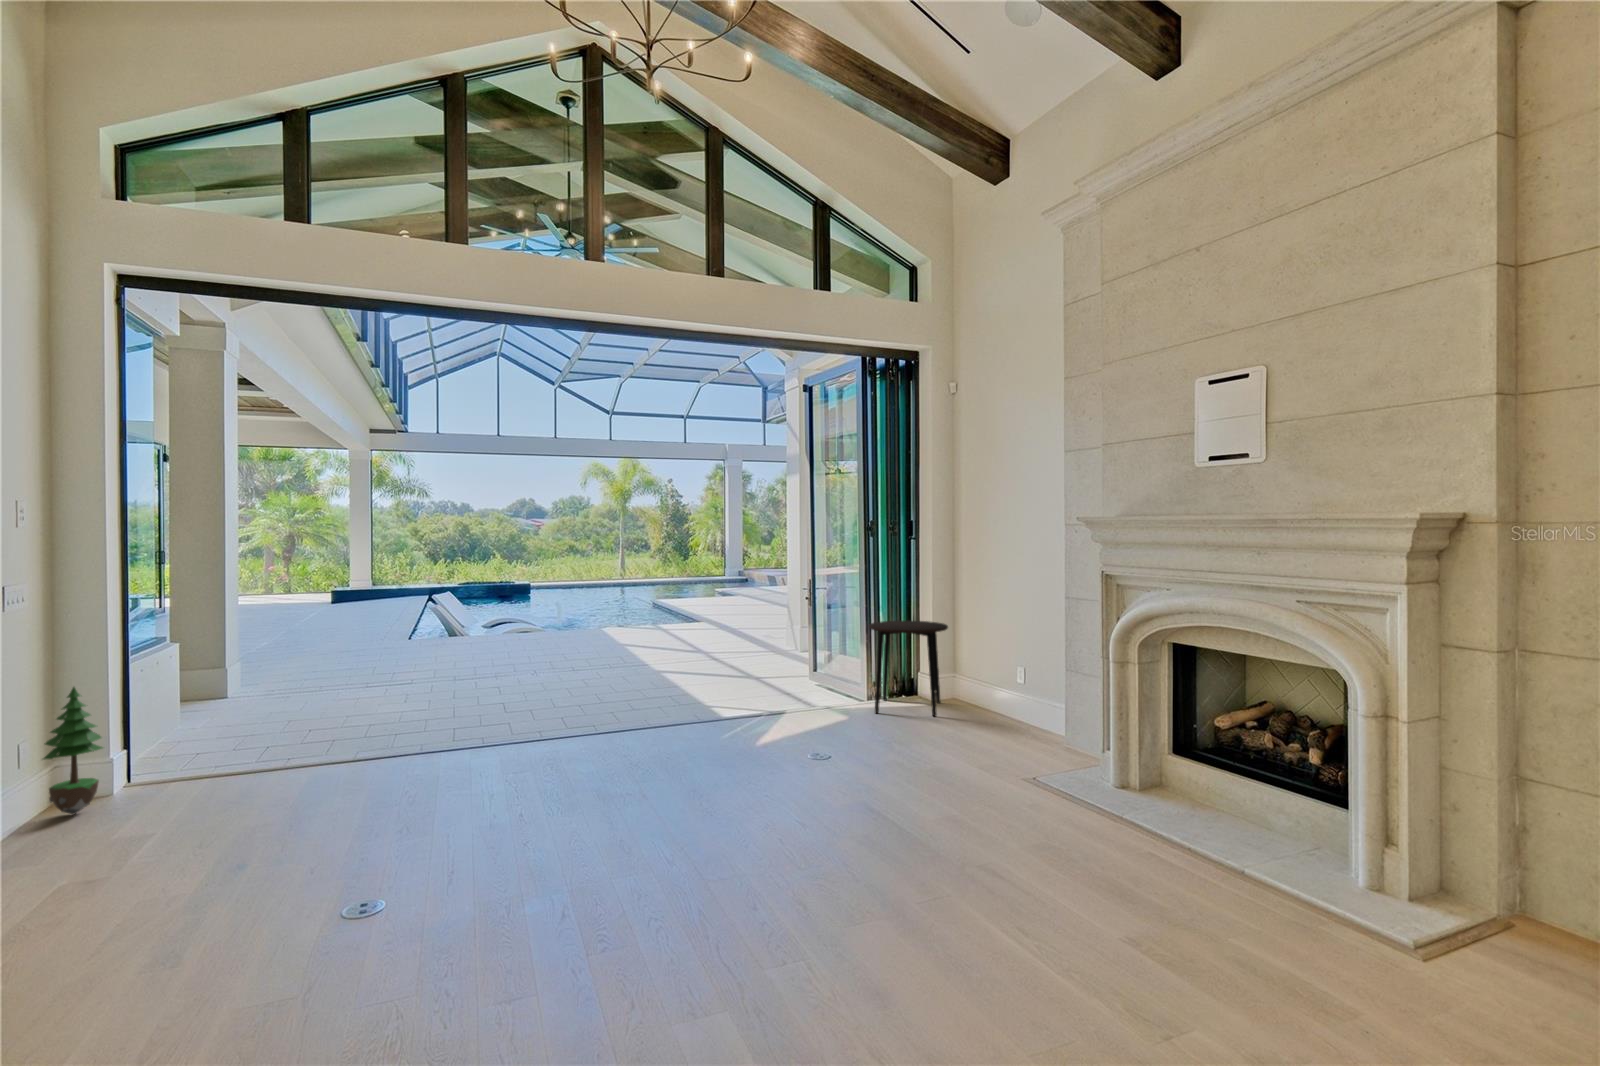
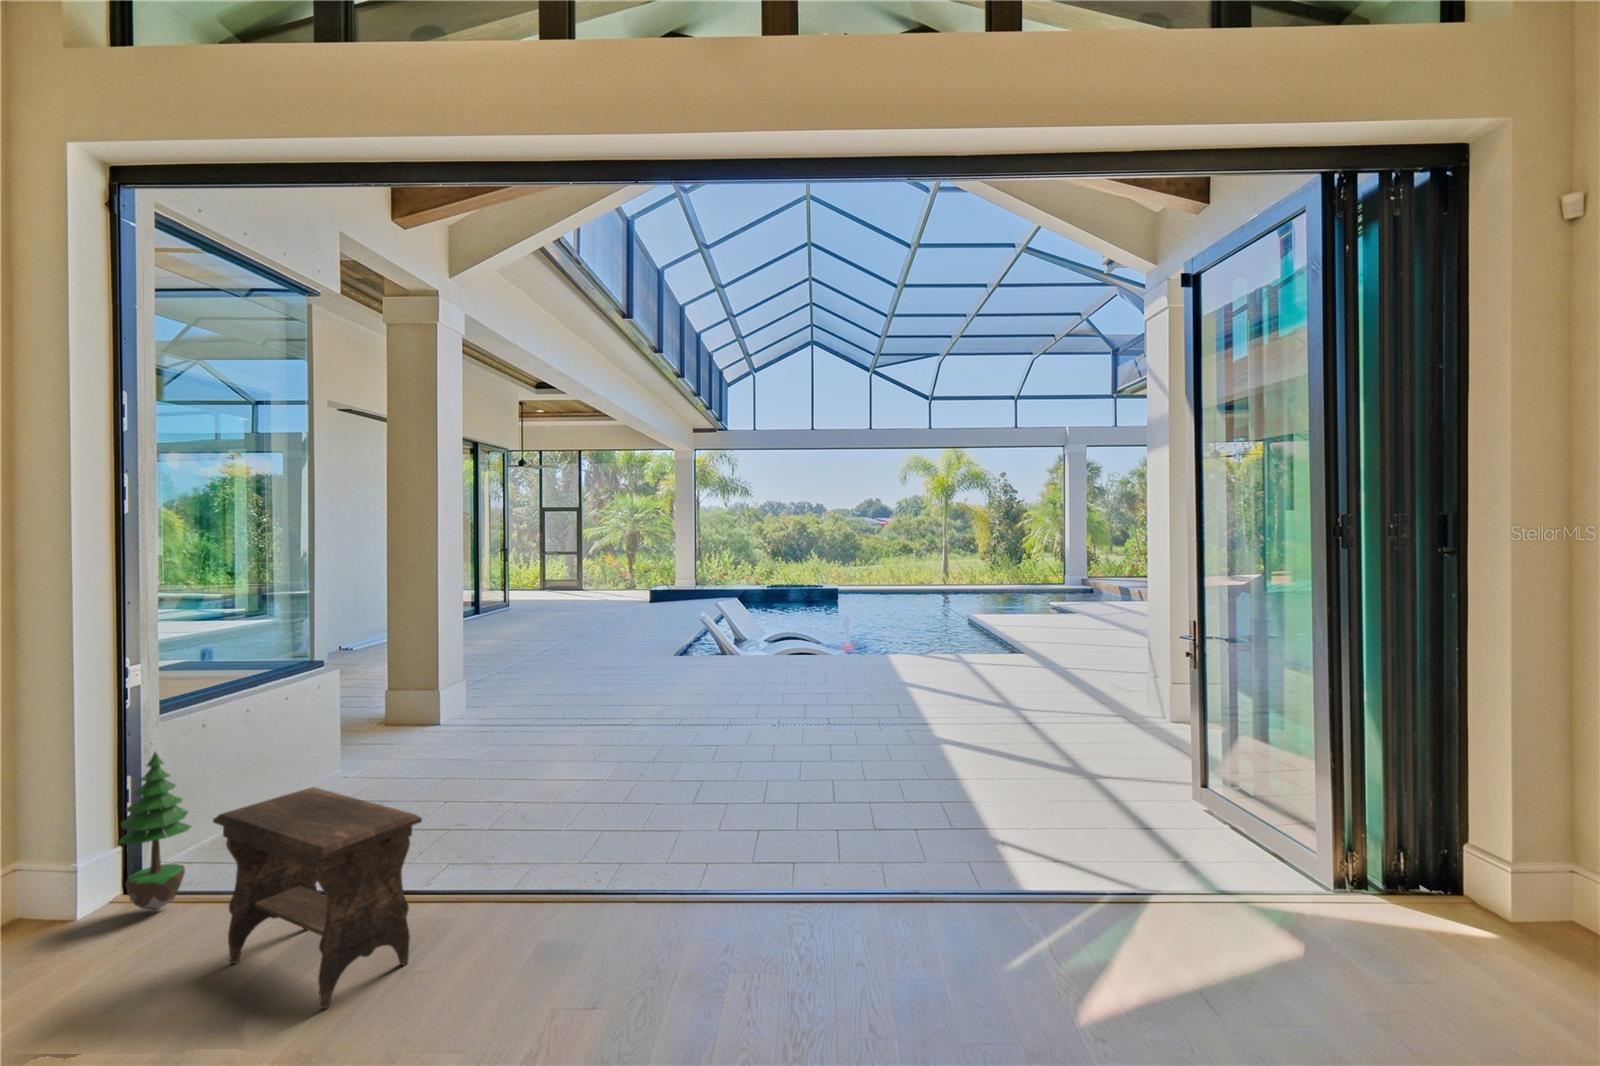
side table: present [869,621,948,716] -> none [1311,727,1515,959]
footstool: none [181,699,355,820] -> present [213,787,422,1009]

